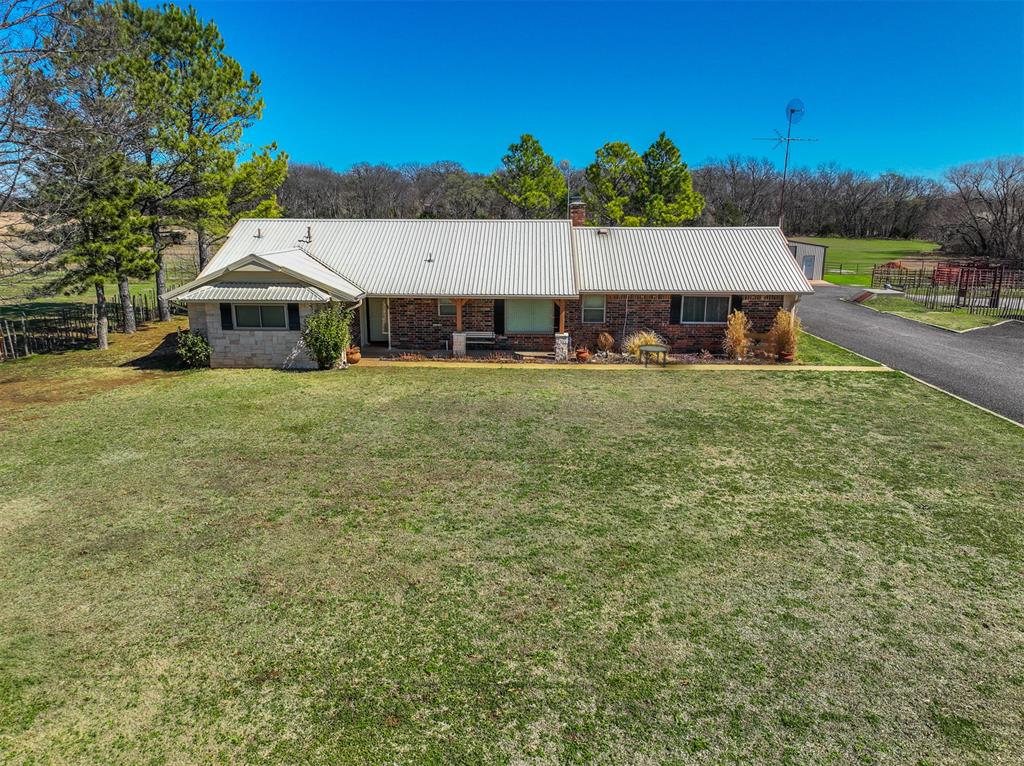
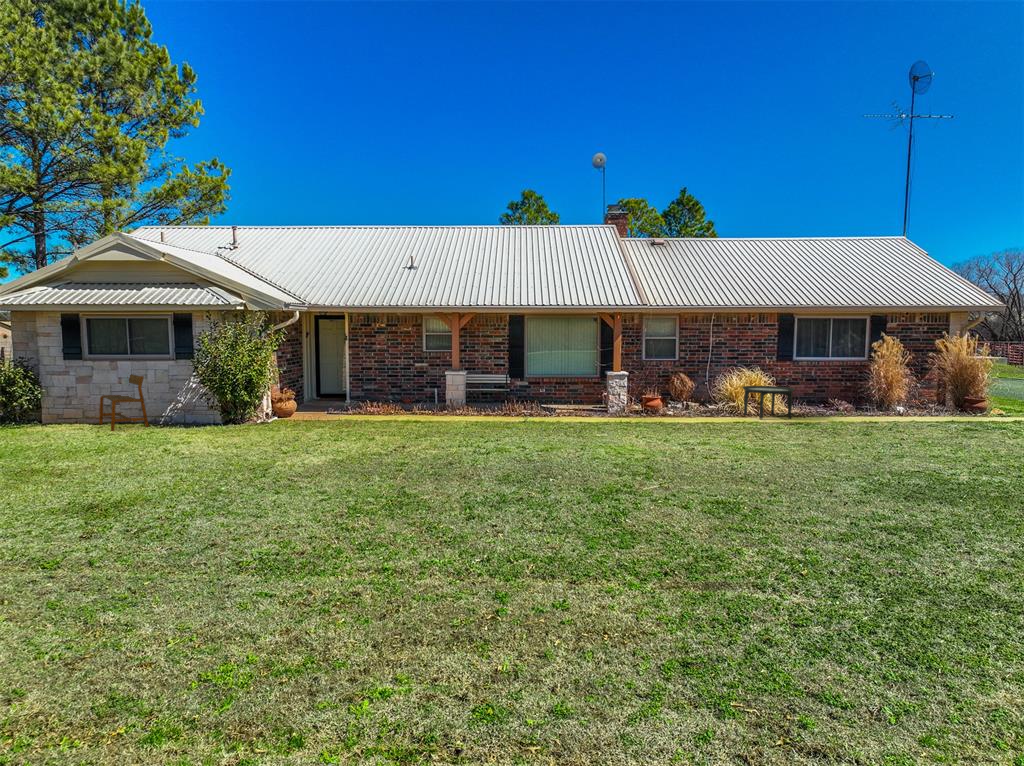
bench: present [740,333,775,365] -> present [99,374,149,431]

